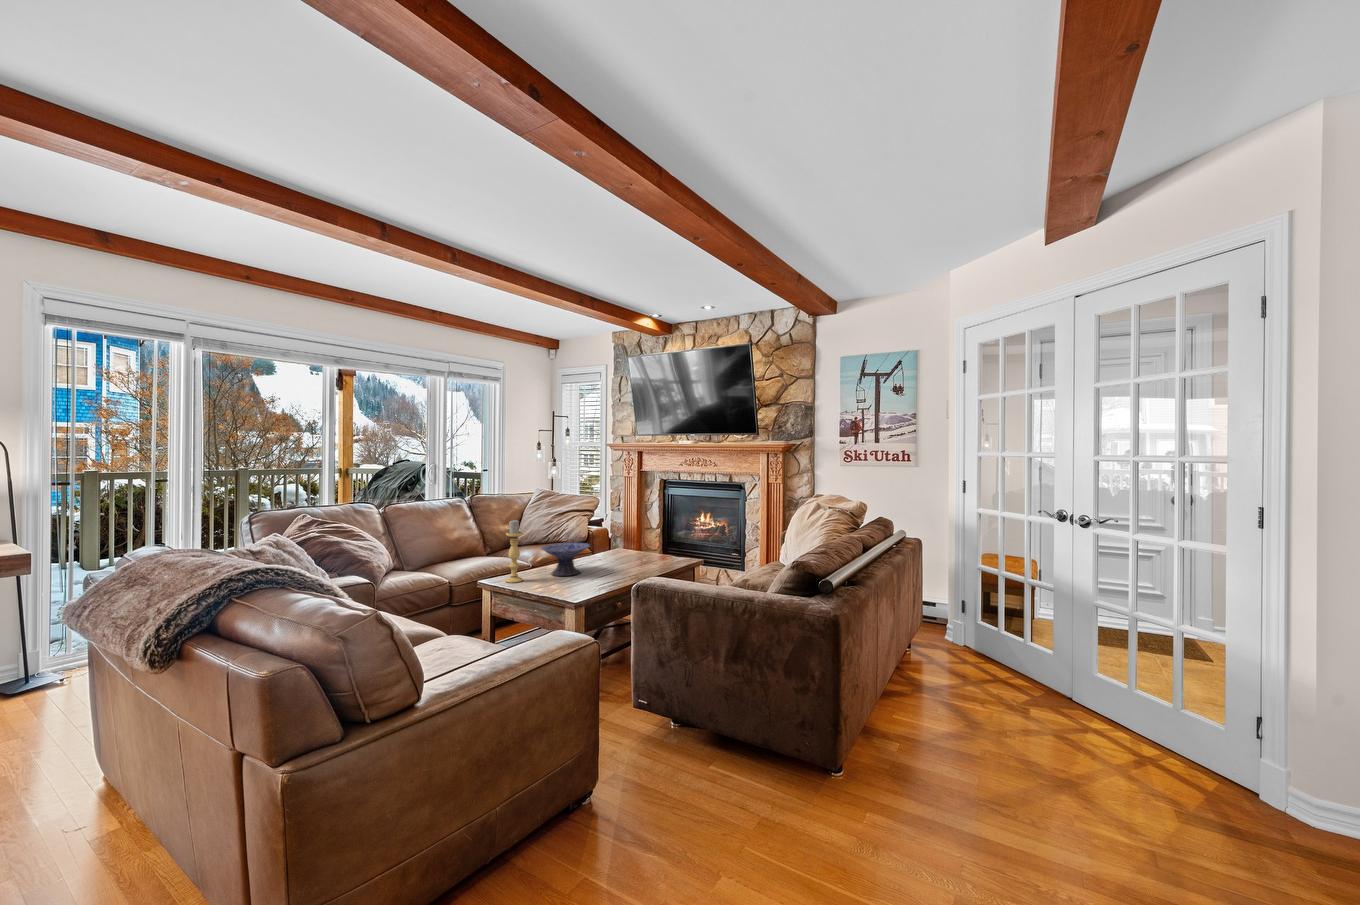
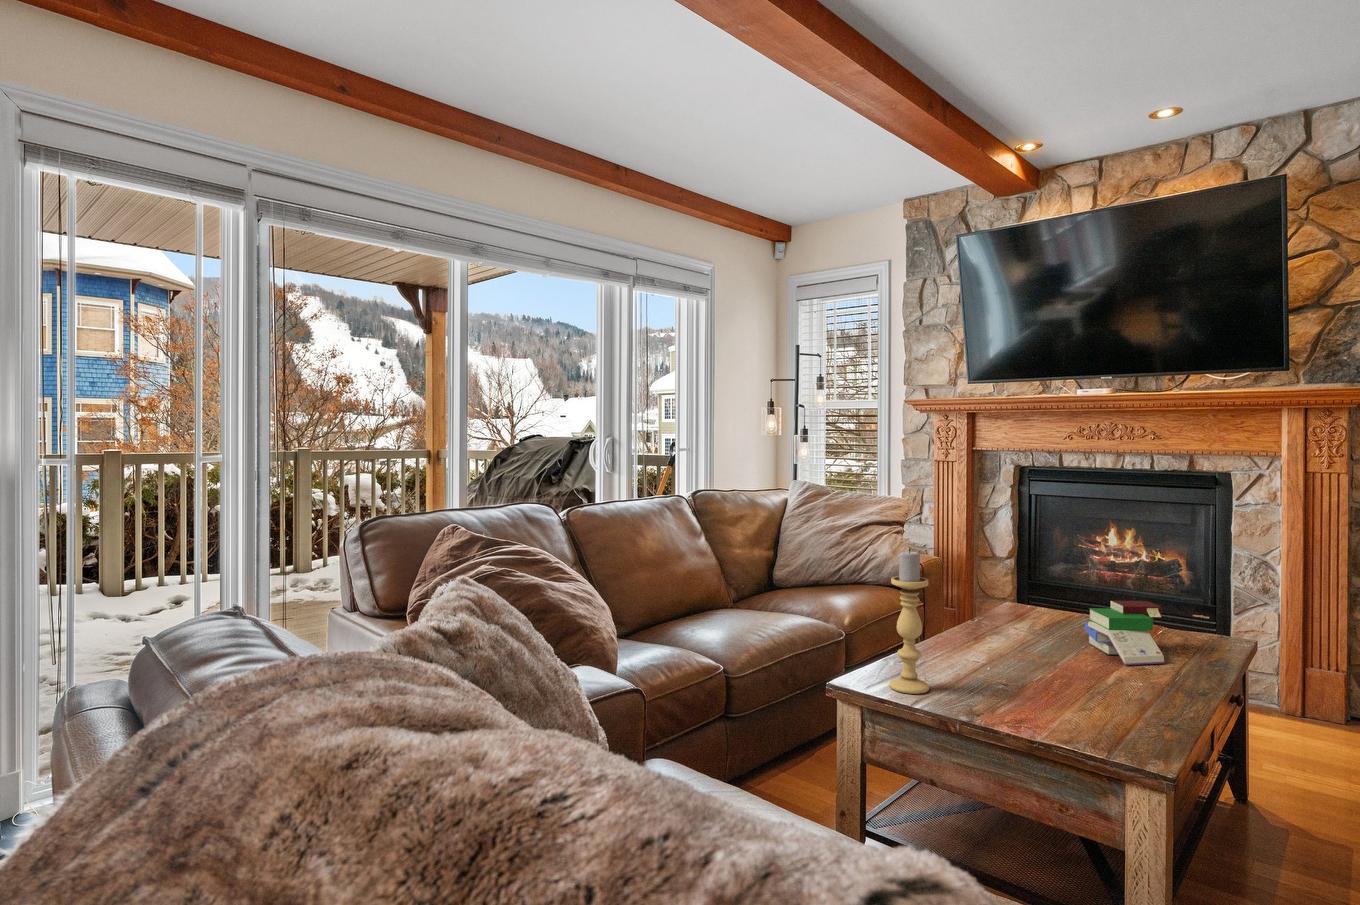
decorative bowl: present [540,542,590,576] -> none [940,598,1061,679]
book: none [622,542,651,570] -> present [1085,601,1165,665]

